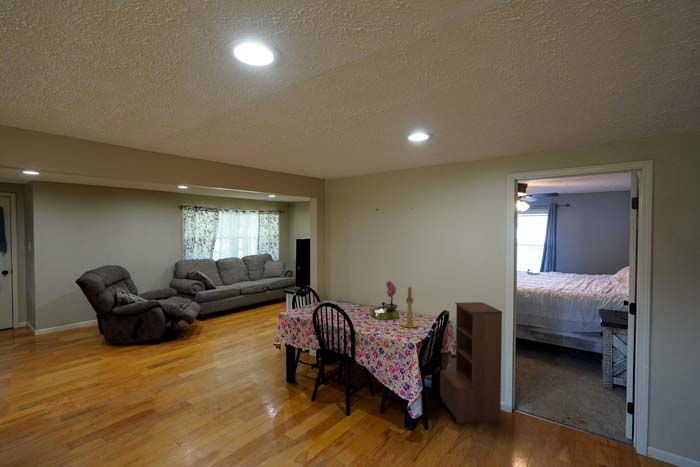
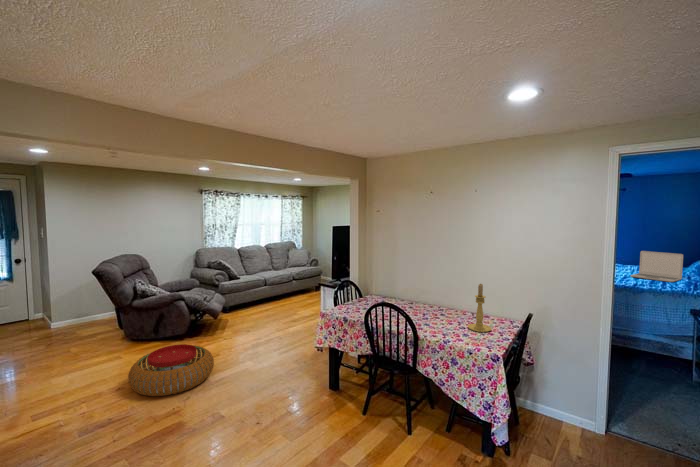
laptop: none [562,260,604,287] -> present [631,251,683,282]
flower arrangement: present [370,281,399,320] -> none [426,274,462,322]
bookshelf: present [440,302,502,424] -> none [514,302,603,449]
pouf: none [106,346,185,390] -> present [128,344,214,396]

